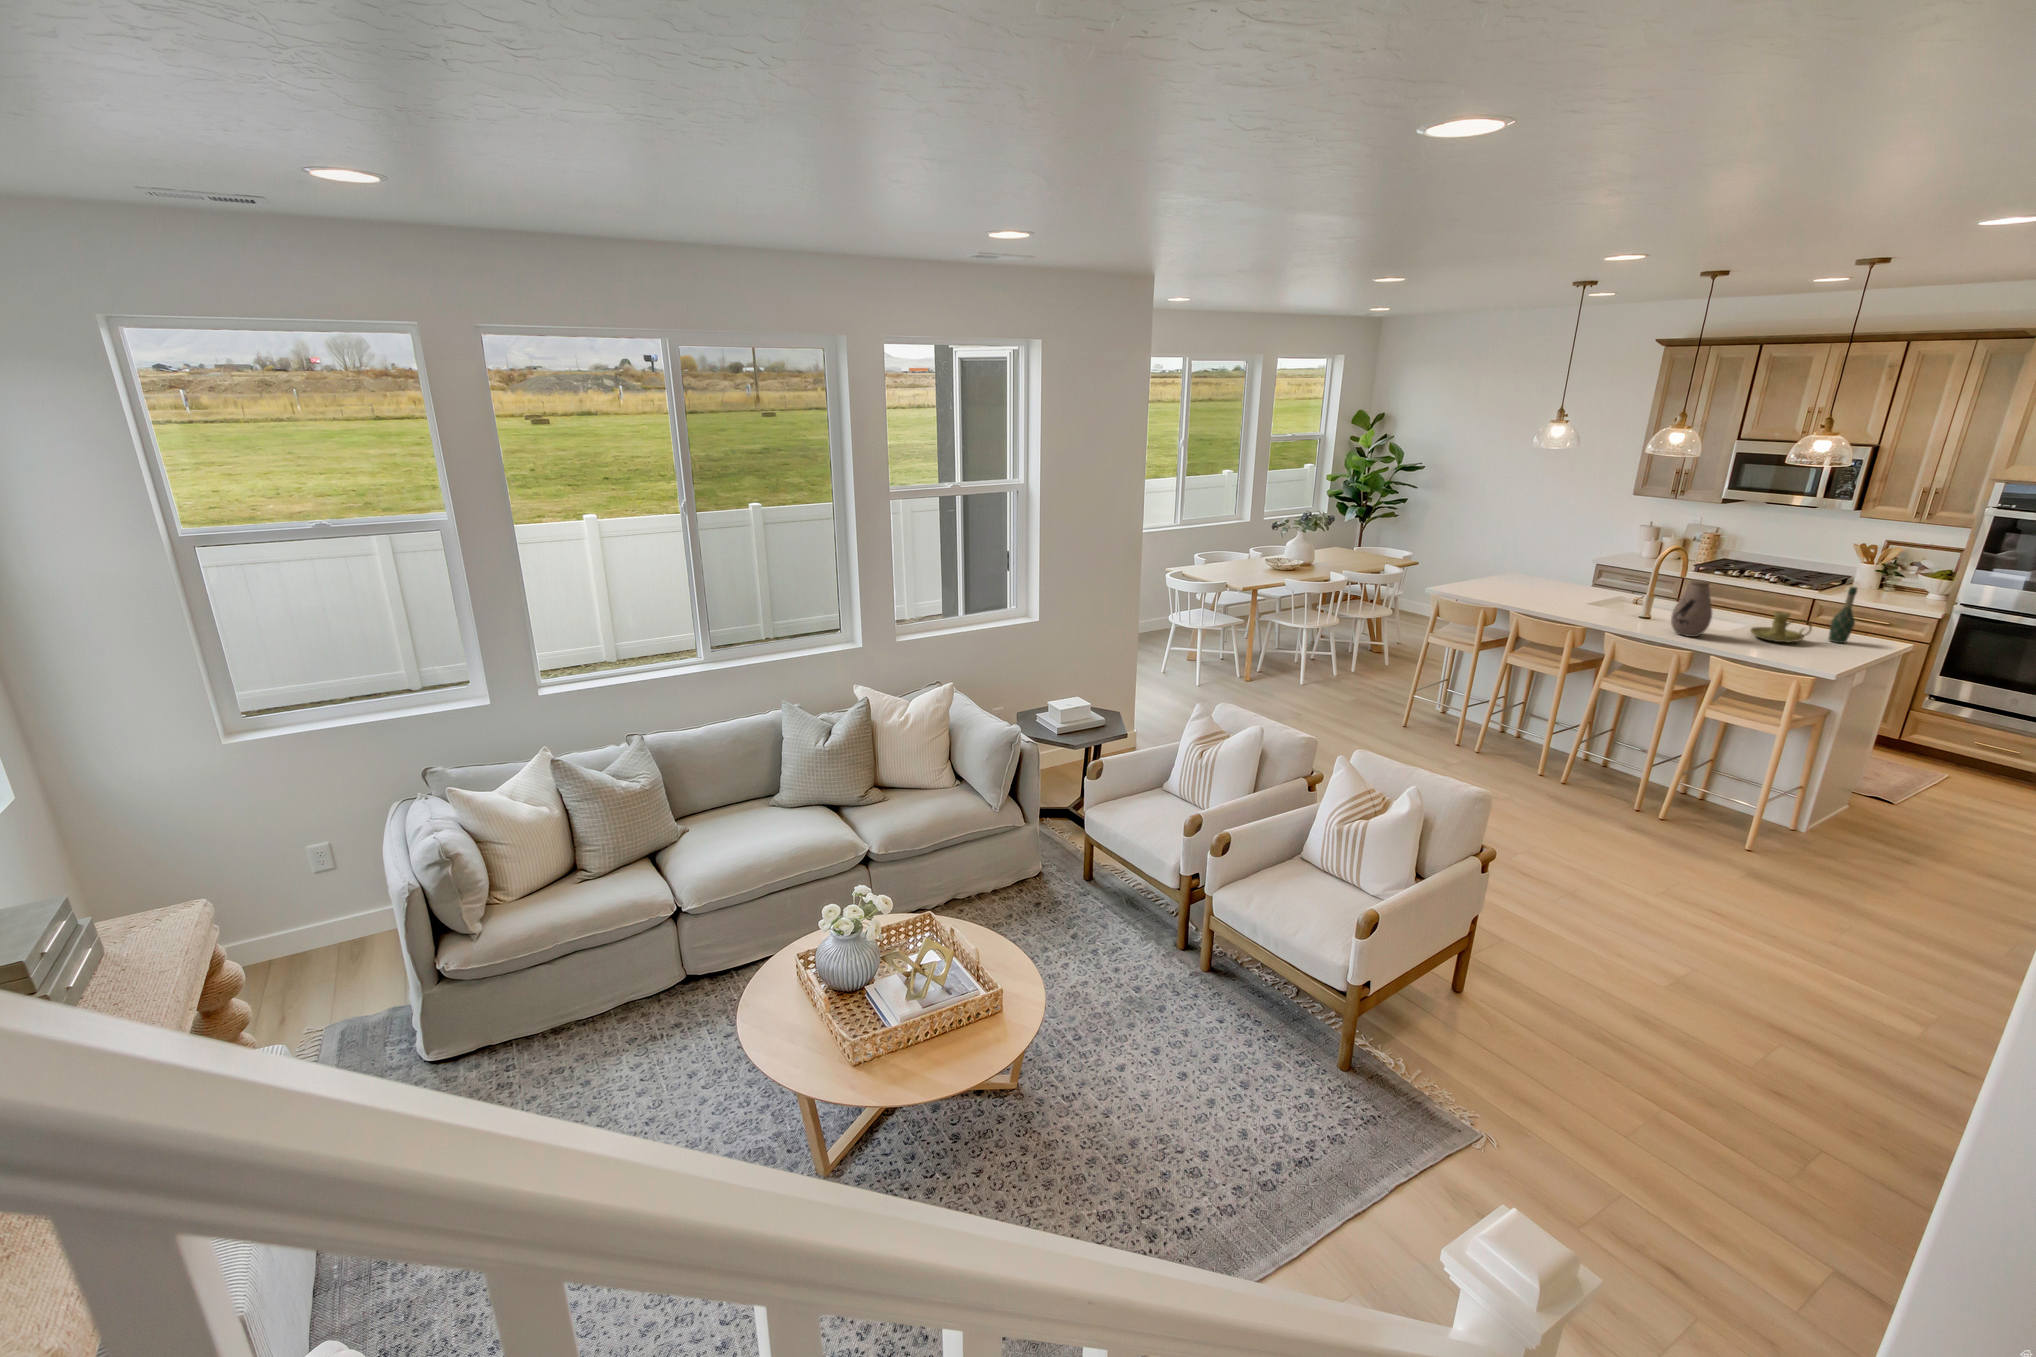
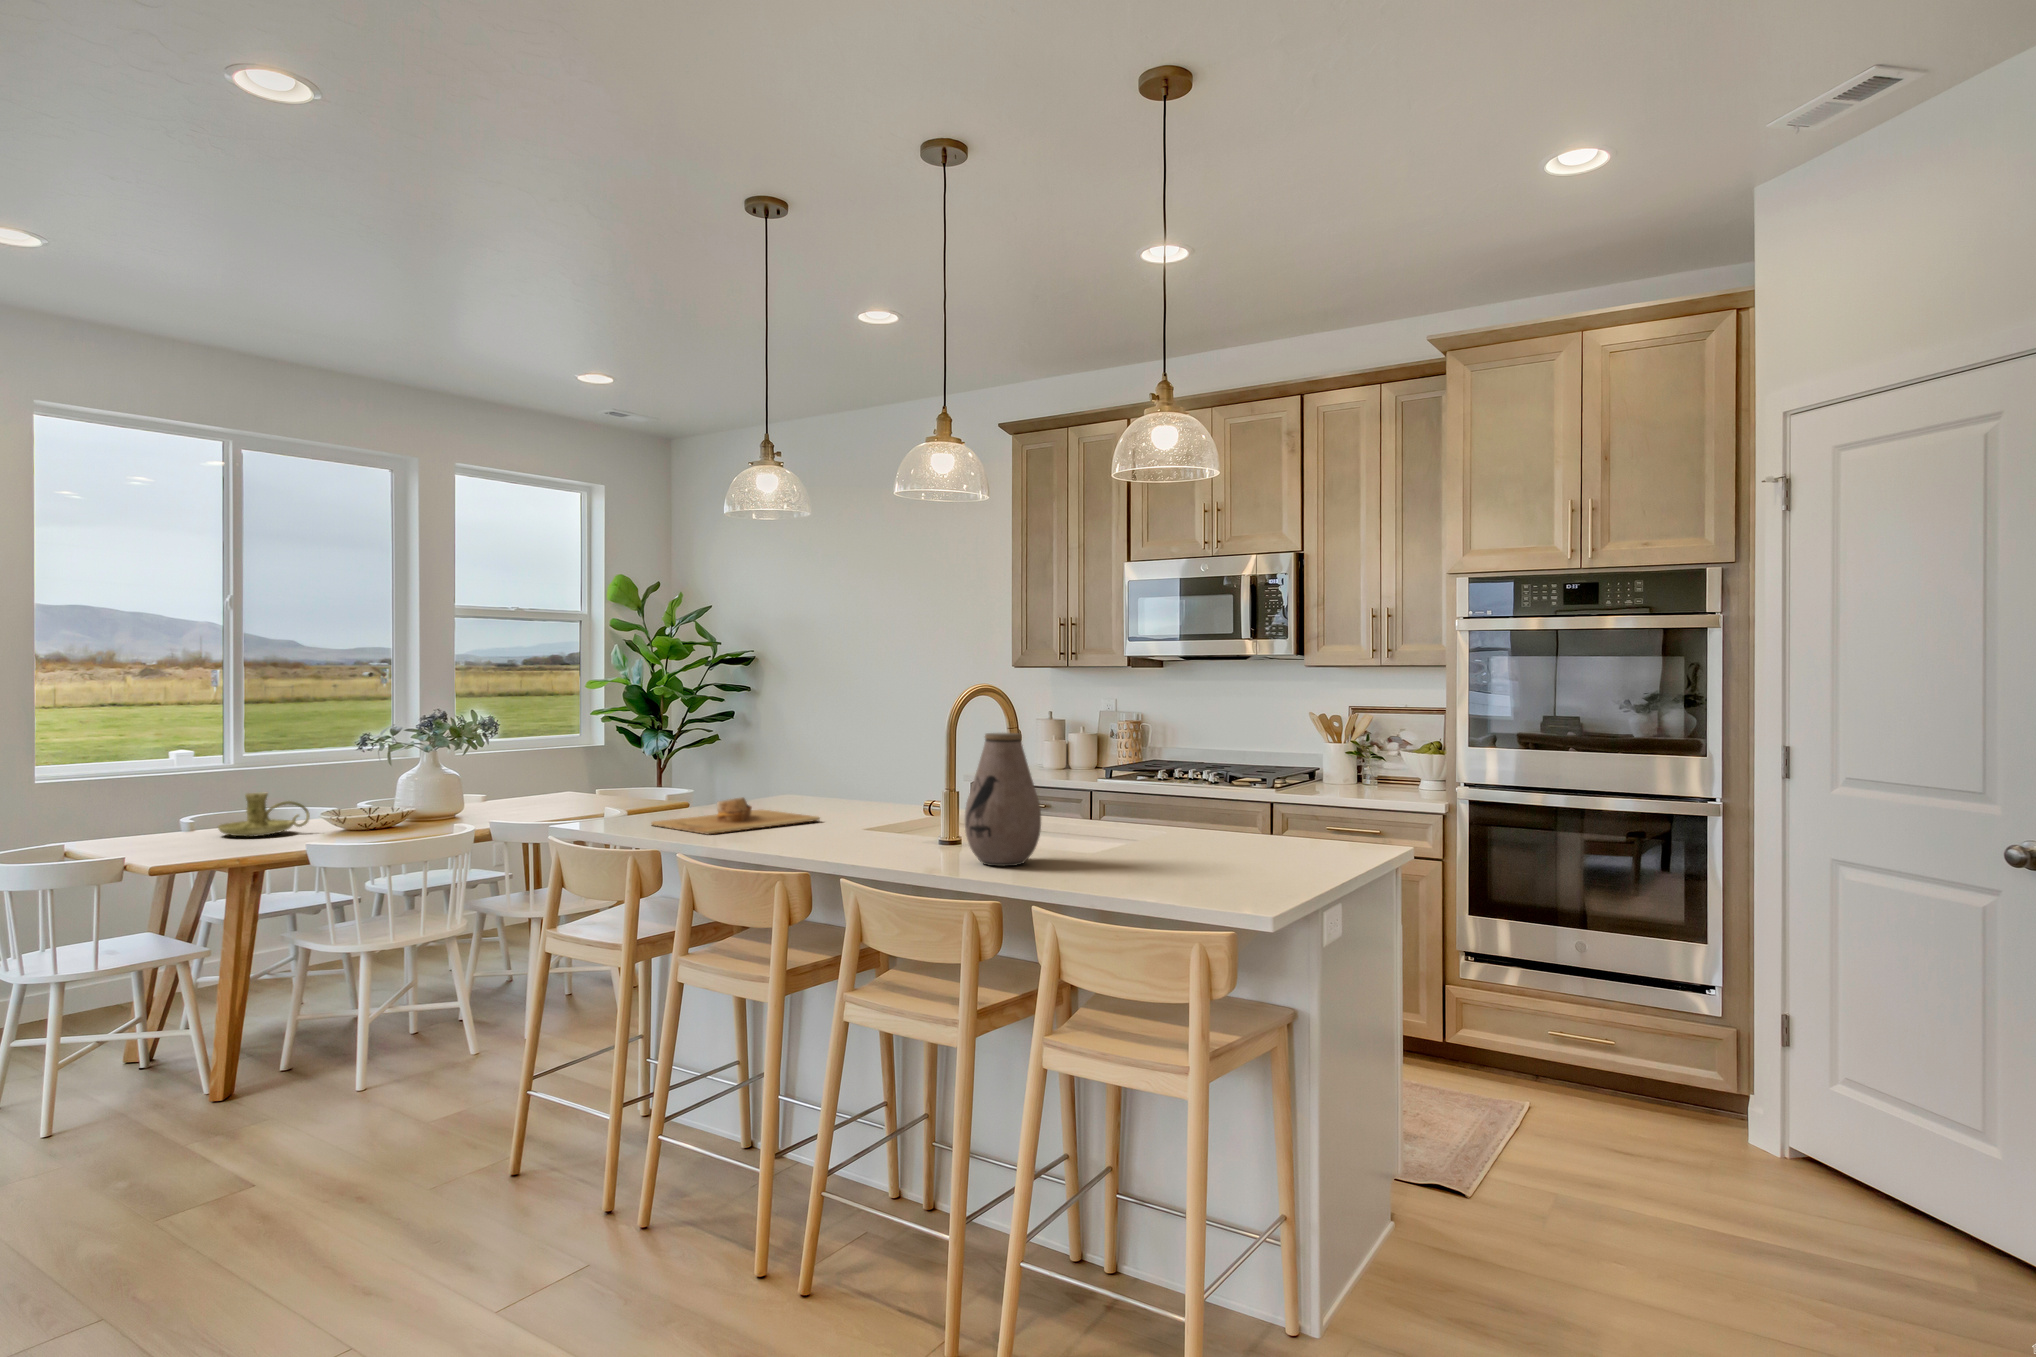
cutting board: none [1479,582,1560,602] -> present [651,797,820,834]
wine bottle: present [1829,587,1857,643] -> none [1267,732,1307,854]
candle holder: present [1750,611,1812,642] -> present [218,793,310,837]

